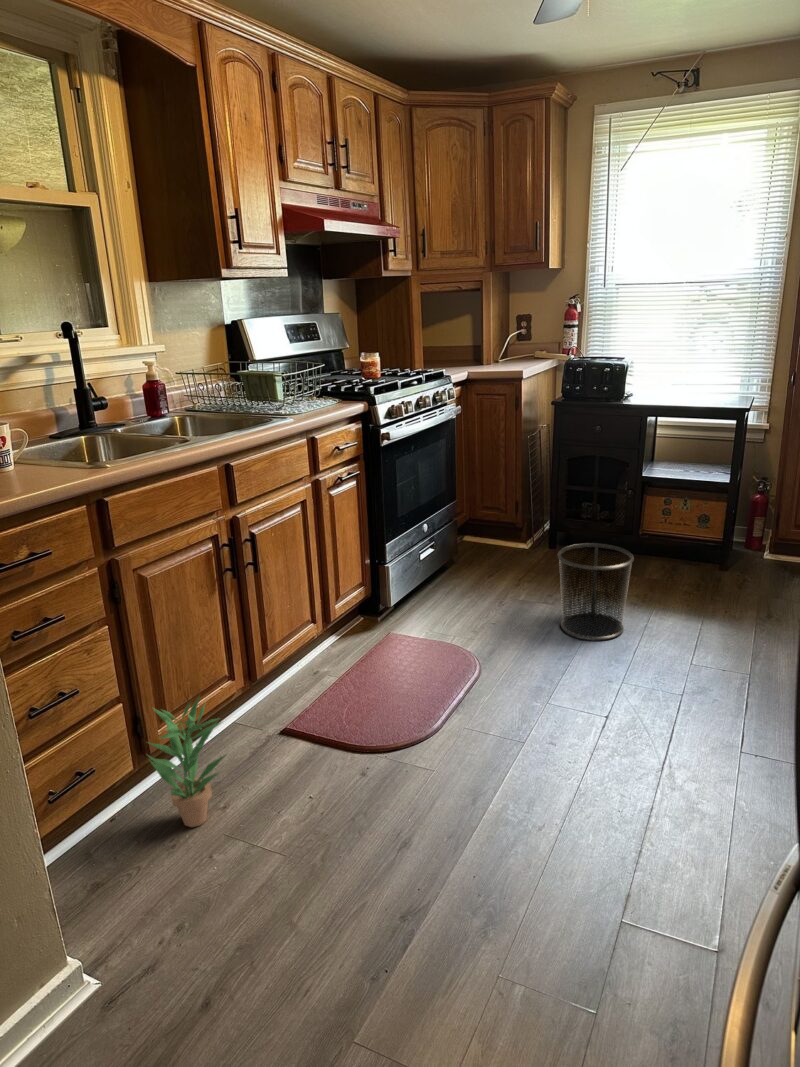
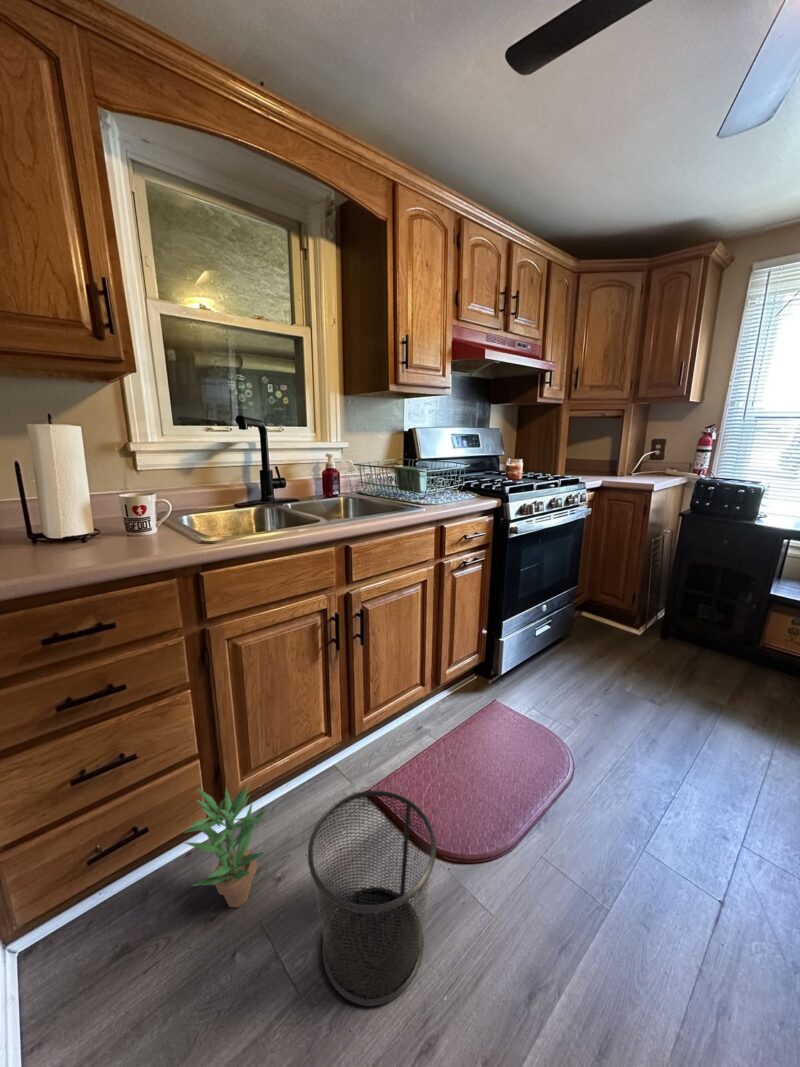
waste bin: present [558,543,634,640] -> present [308,790,436,1006]

